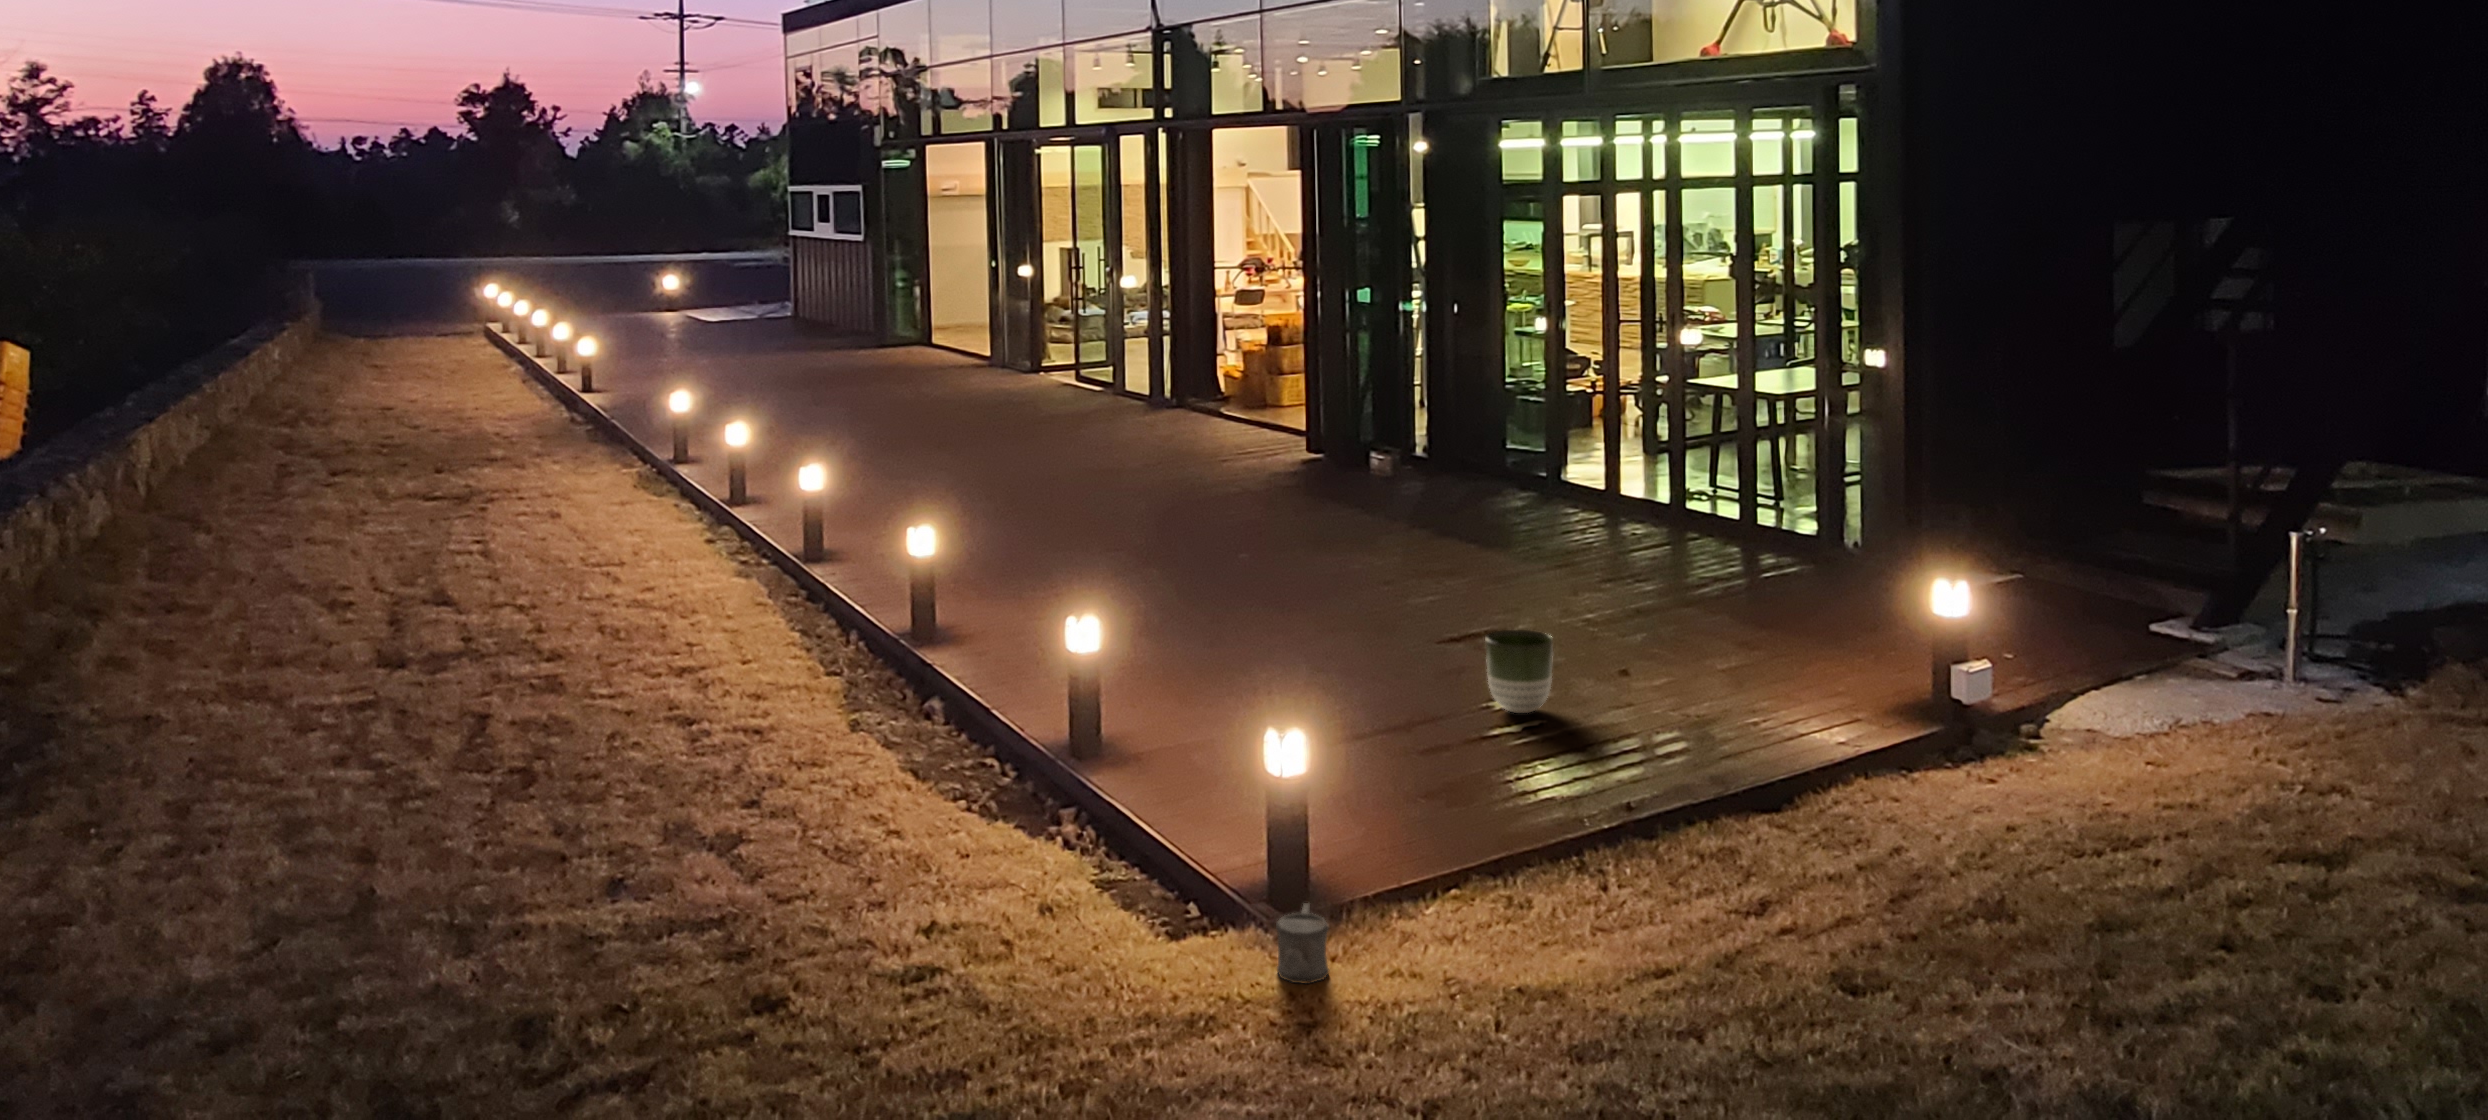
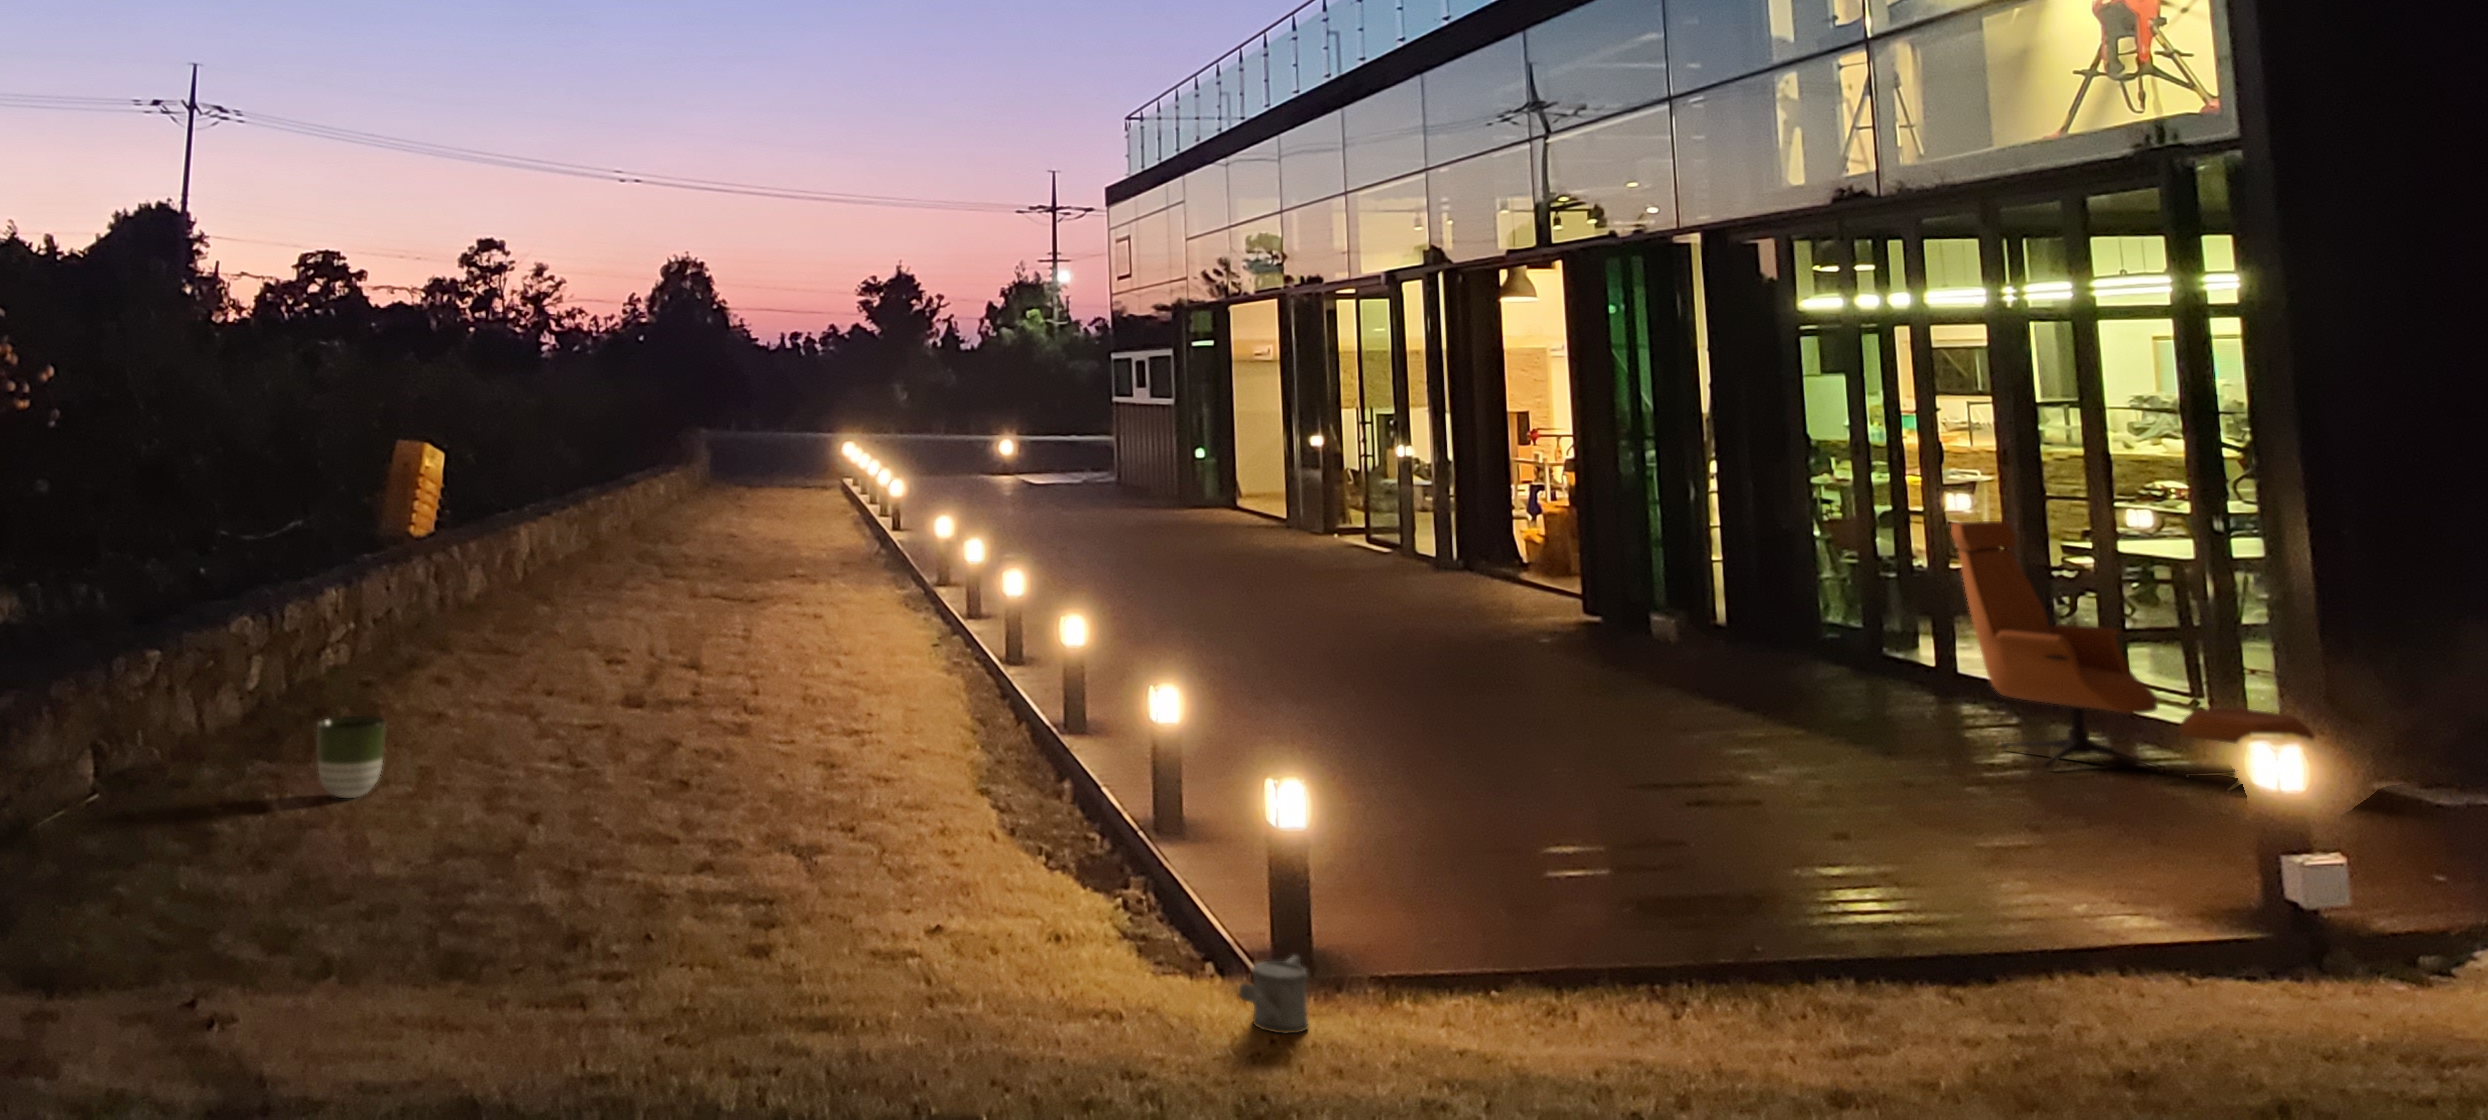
lounge chair: none [1662,384,1915,600] -> present [1951,521,2315,794]
planter: present [1485,630,1553,713] -> present [317,716,386,798]

